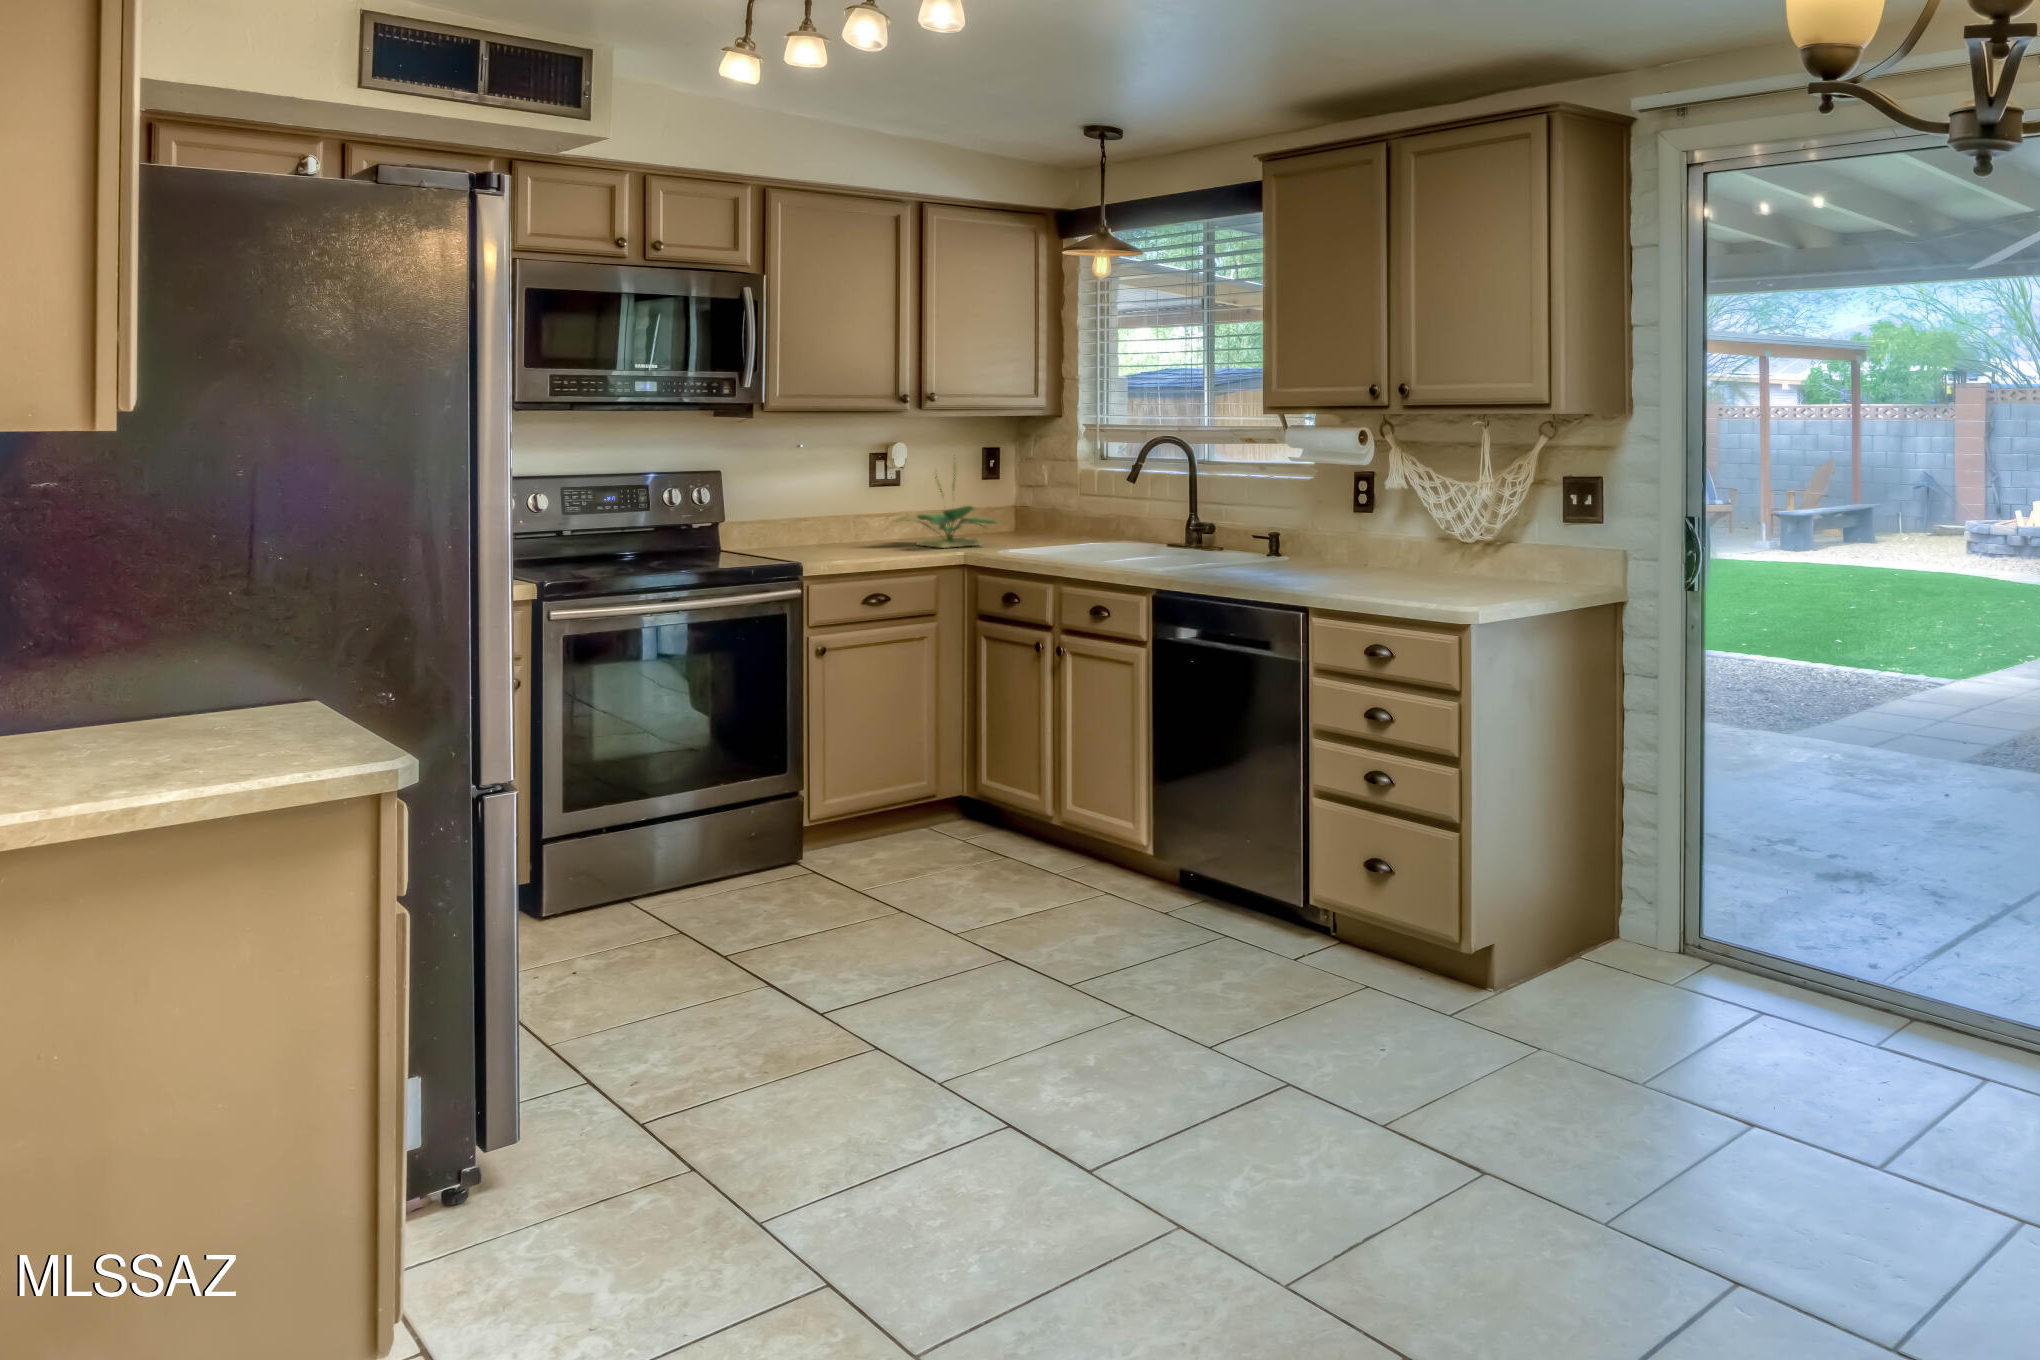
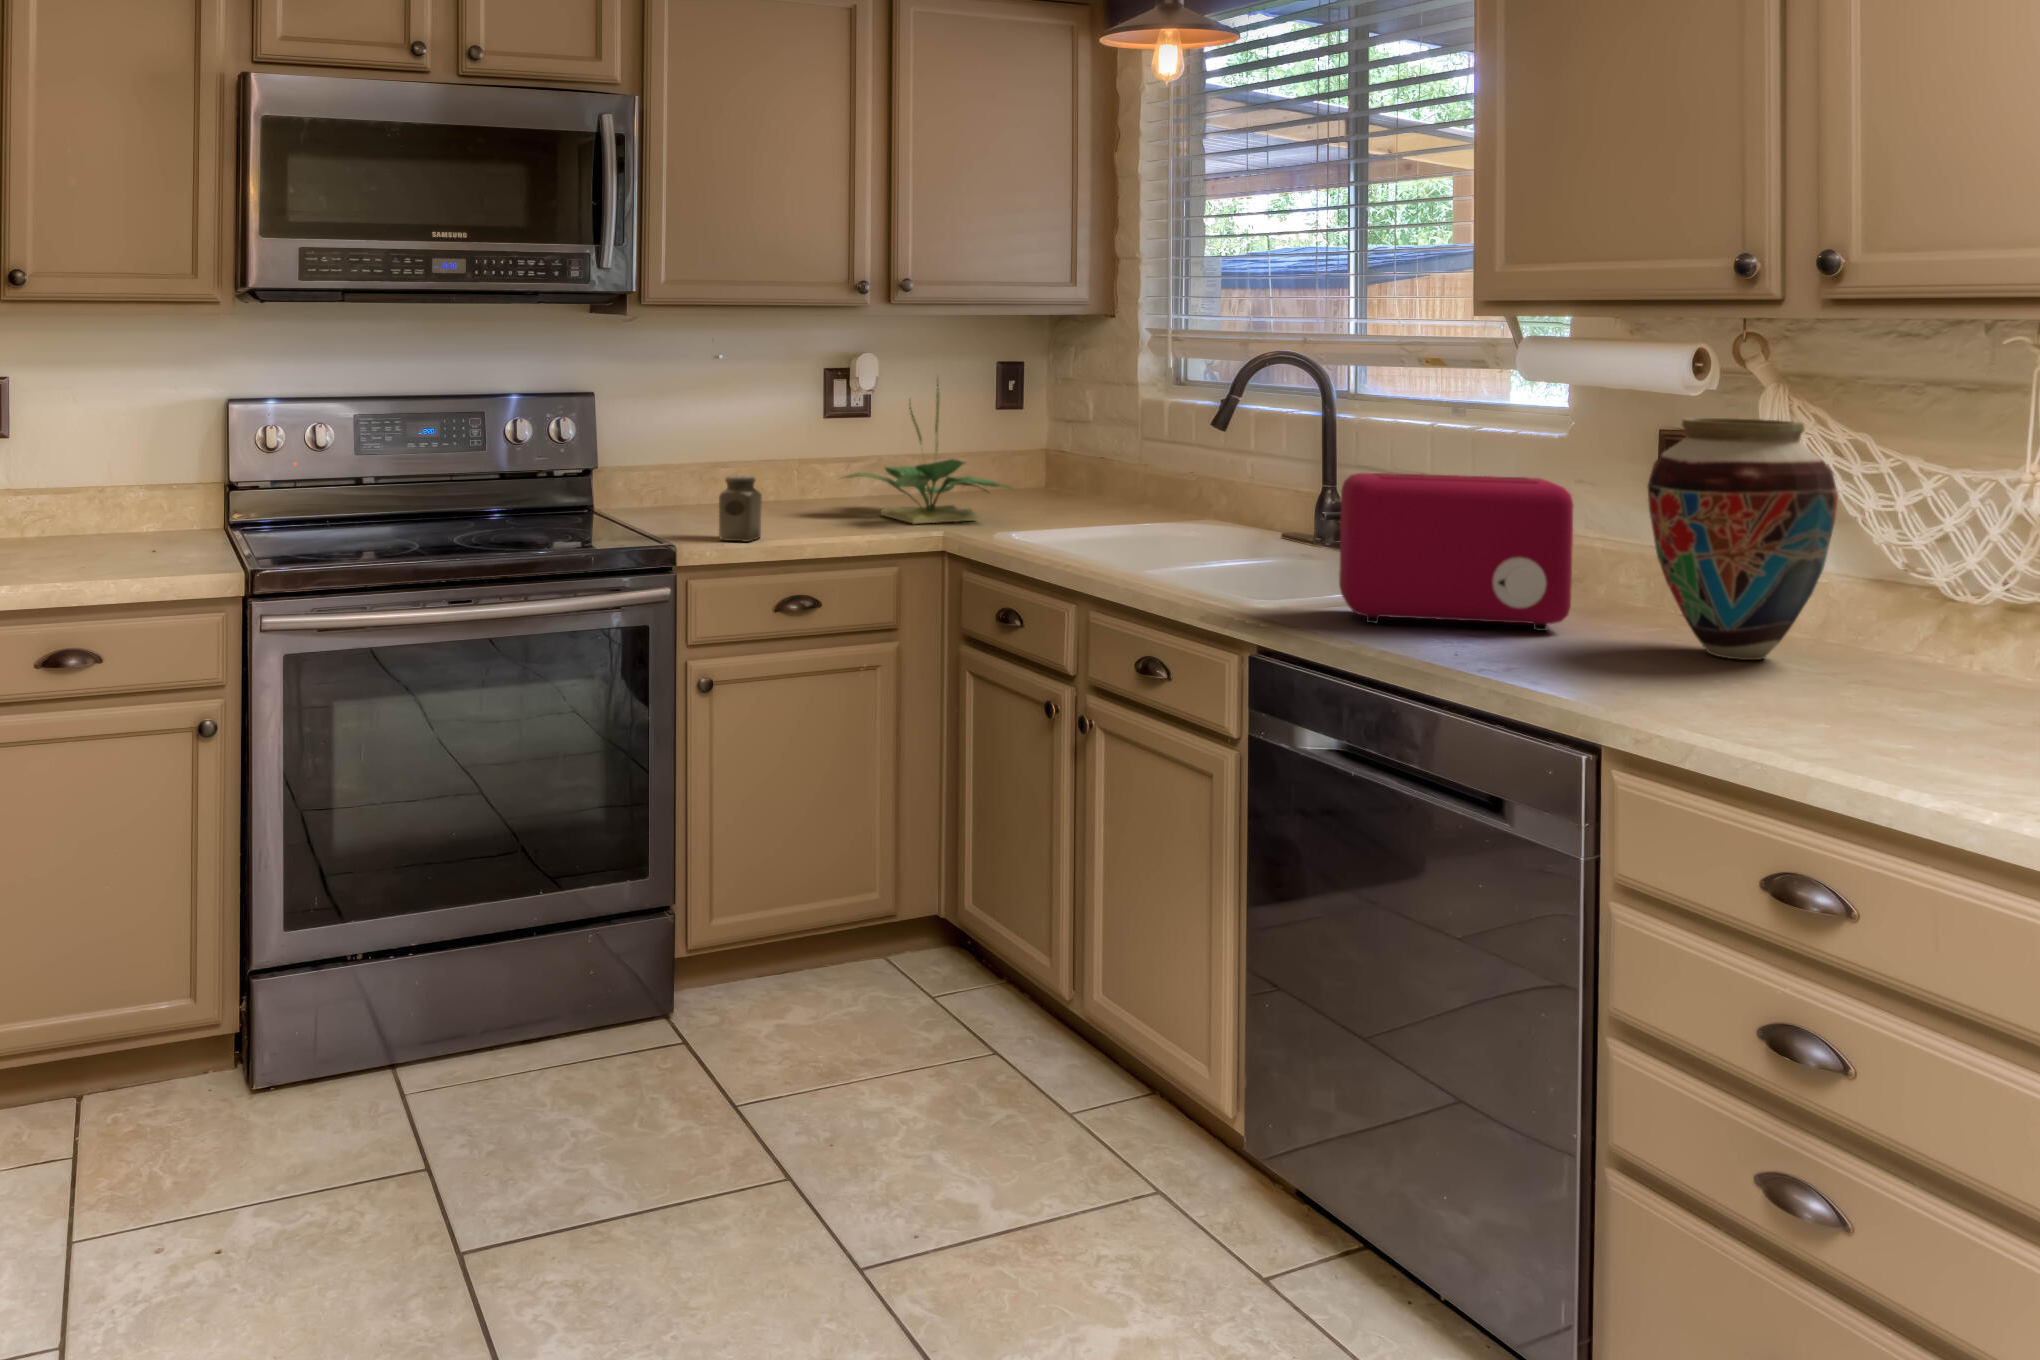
vase: none [1339,463,1418,575] -> present [1648,418,1838,660]
toaster: none [1197,496,1308,572] -> present [1339,473,1574,631]
salt shaker: none [824,518,850,559] -> present [719,475,762,541]

